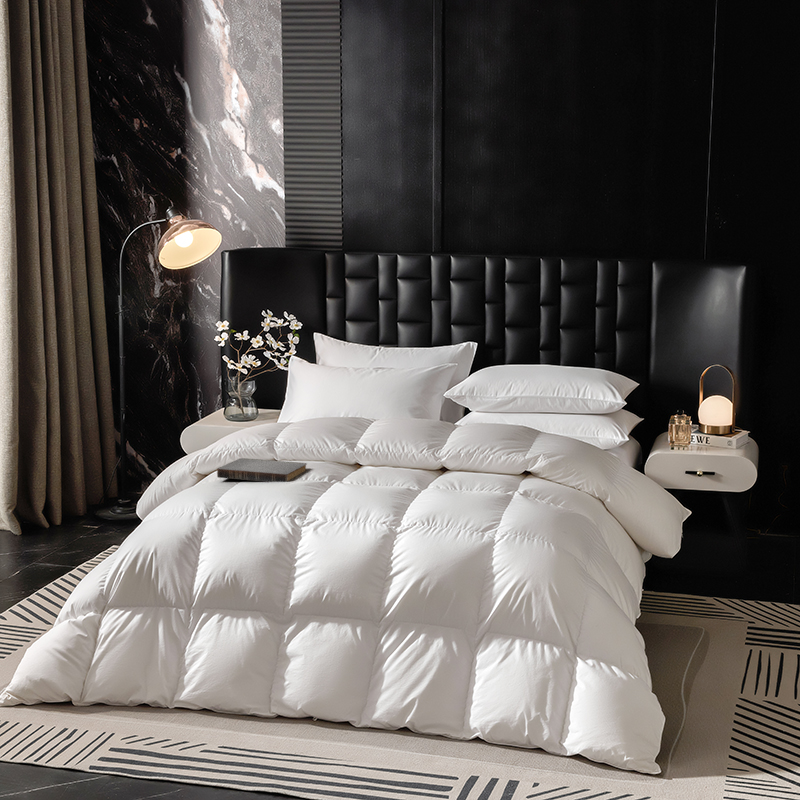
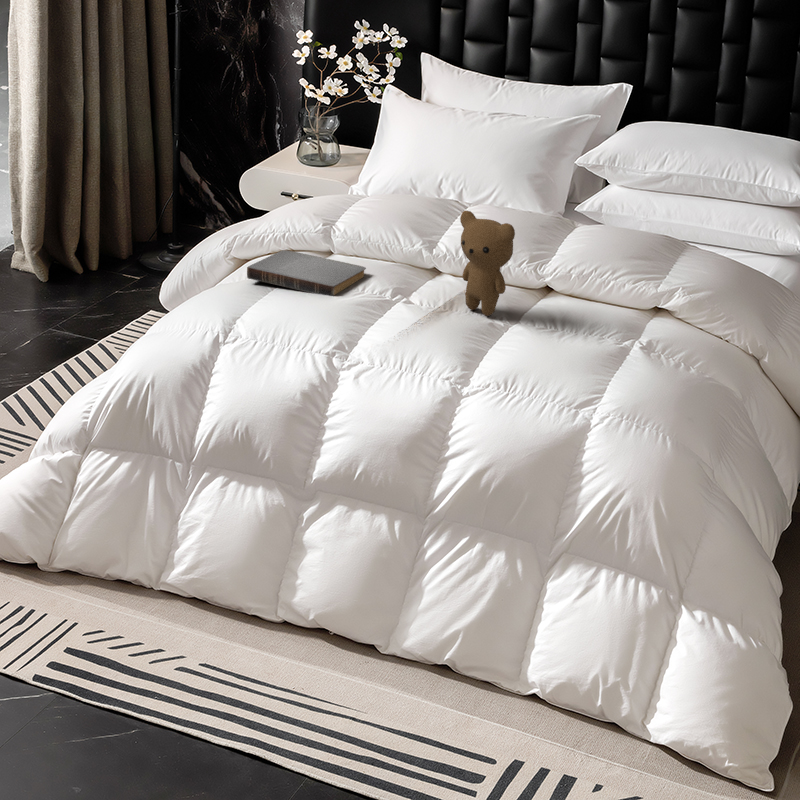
teddy bear: none [378,409,420,484] -> present [460,211,515,316]

